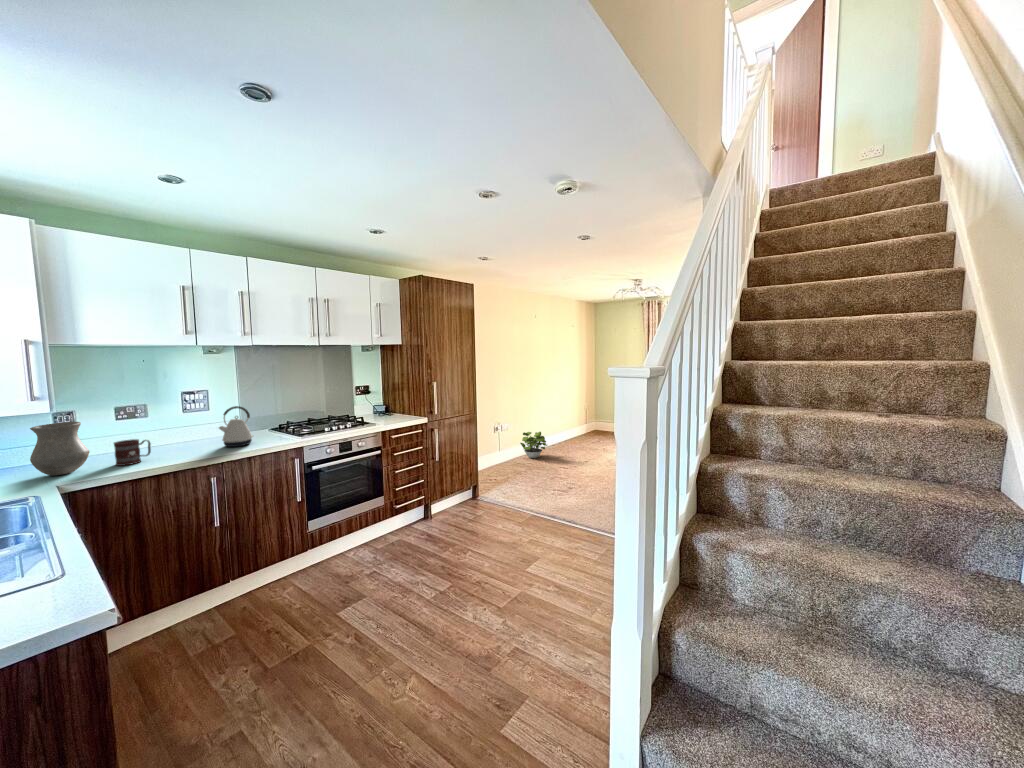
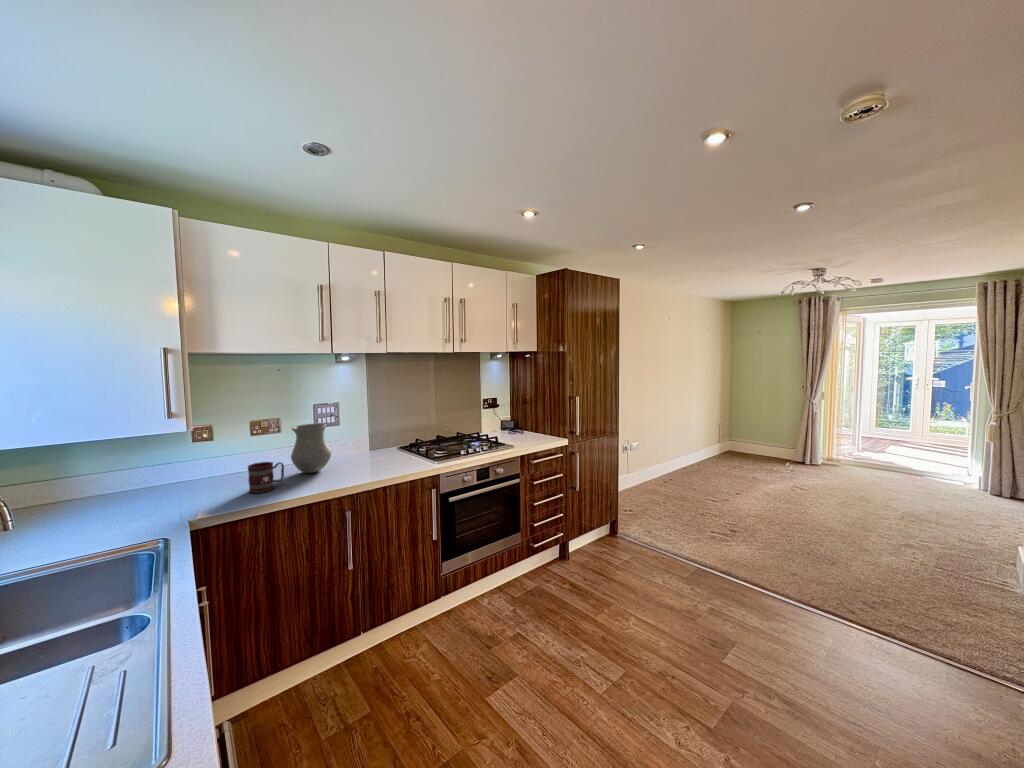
kettle: present [219,406,253,447] -> none [352,424,387,472]
vase: present [30,422,89,475] -> present [291,423,331,473]
potted plant: present [520,432,547,458] -> none [651,453,687,485]

